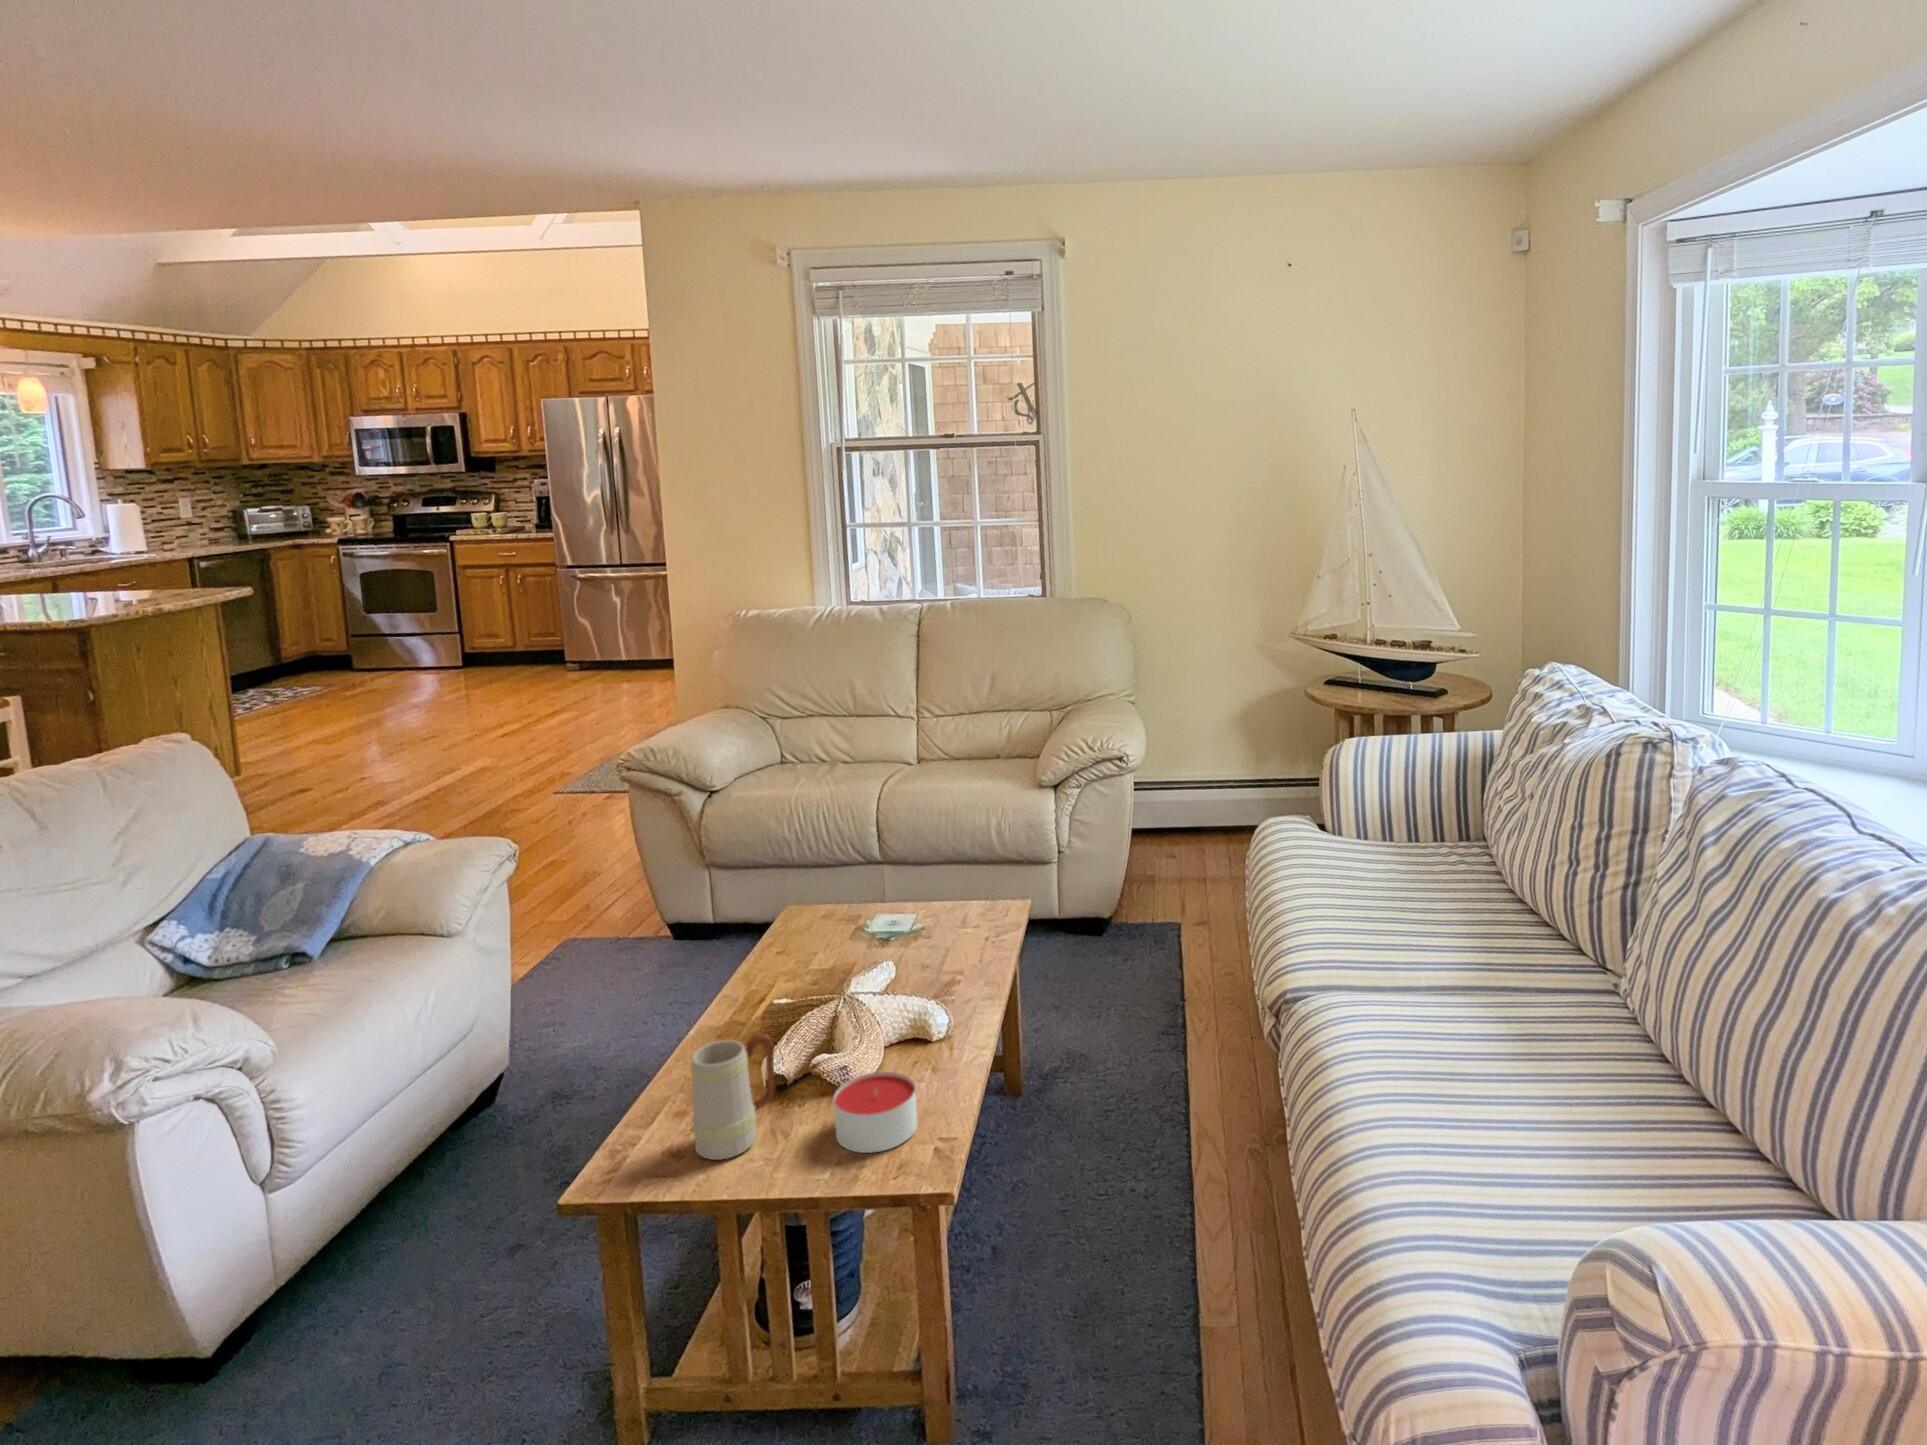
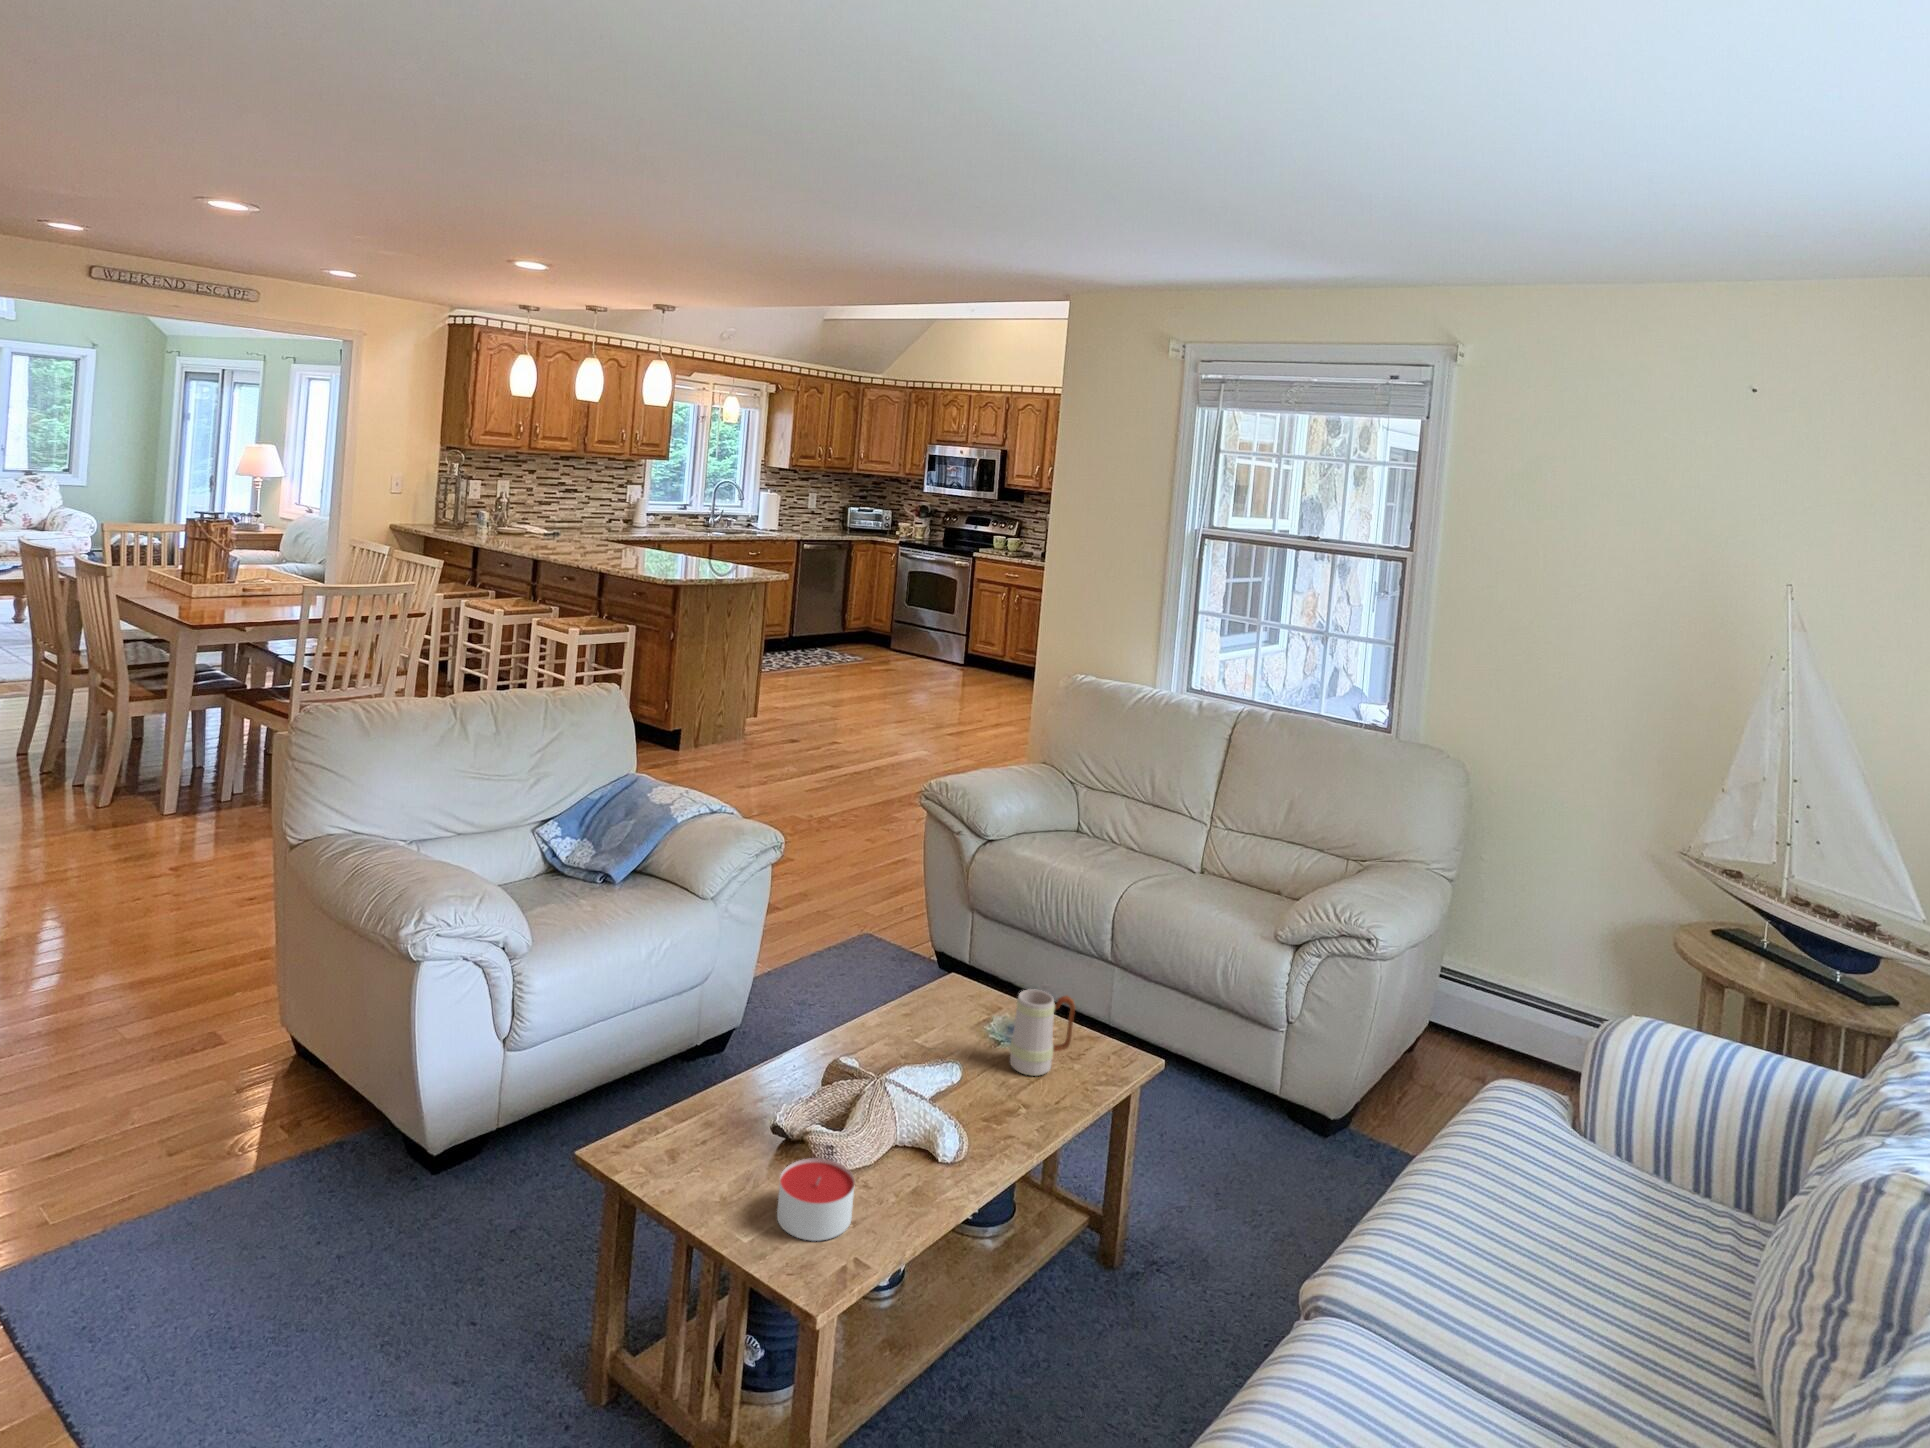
mug: present [691,1032,775,1160] -> present [1010,989,1075,1076]

